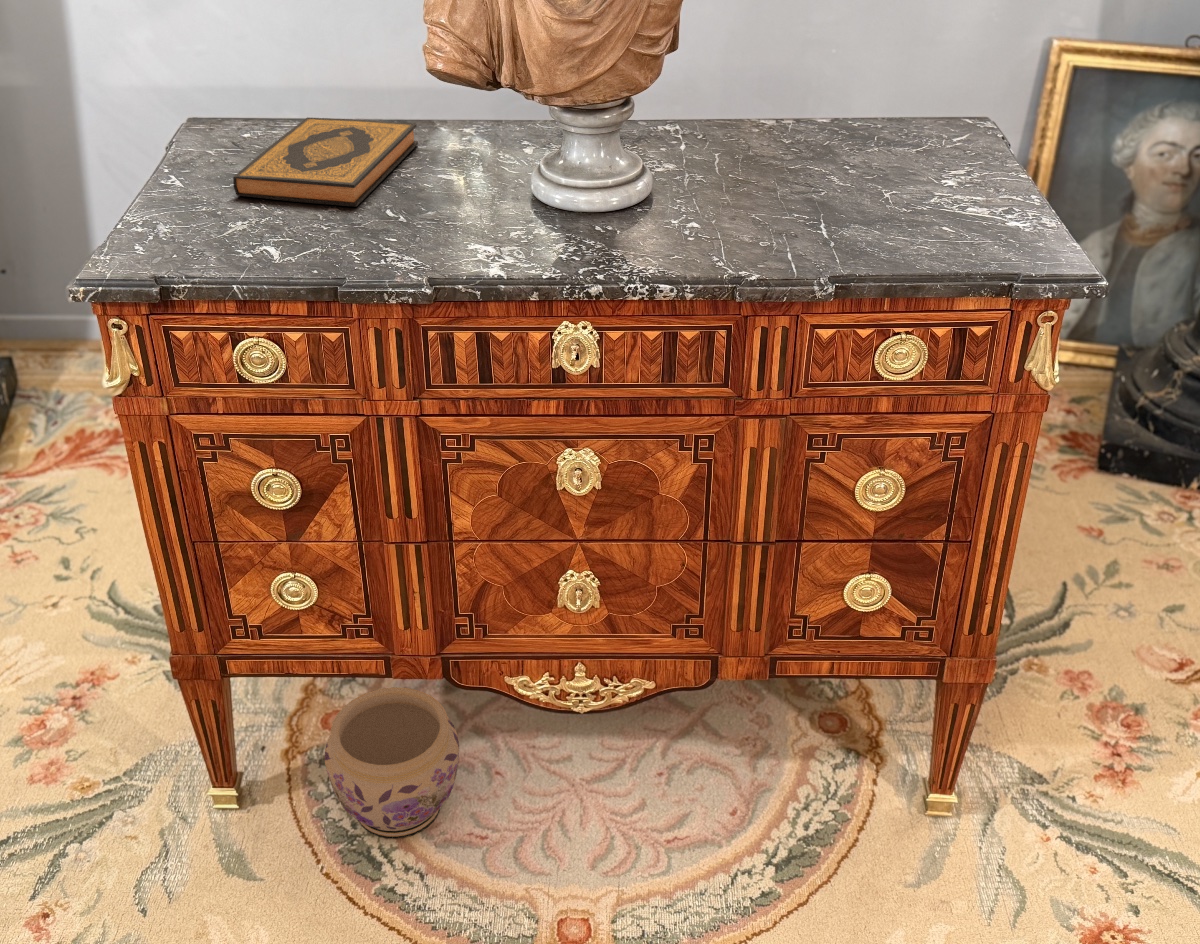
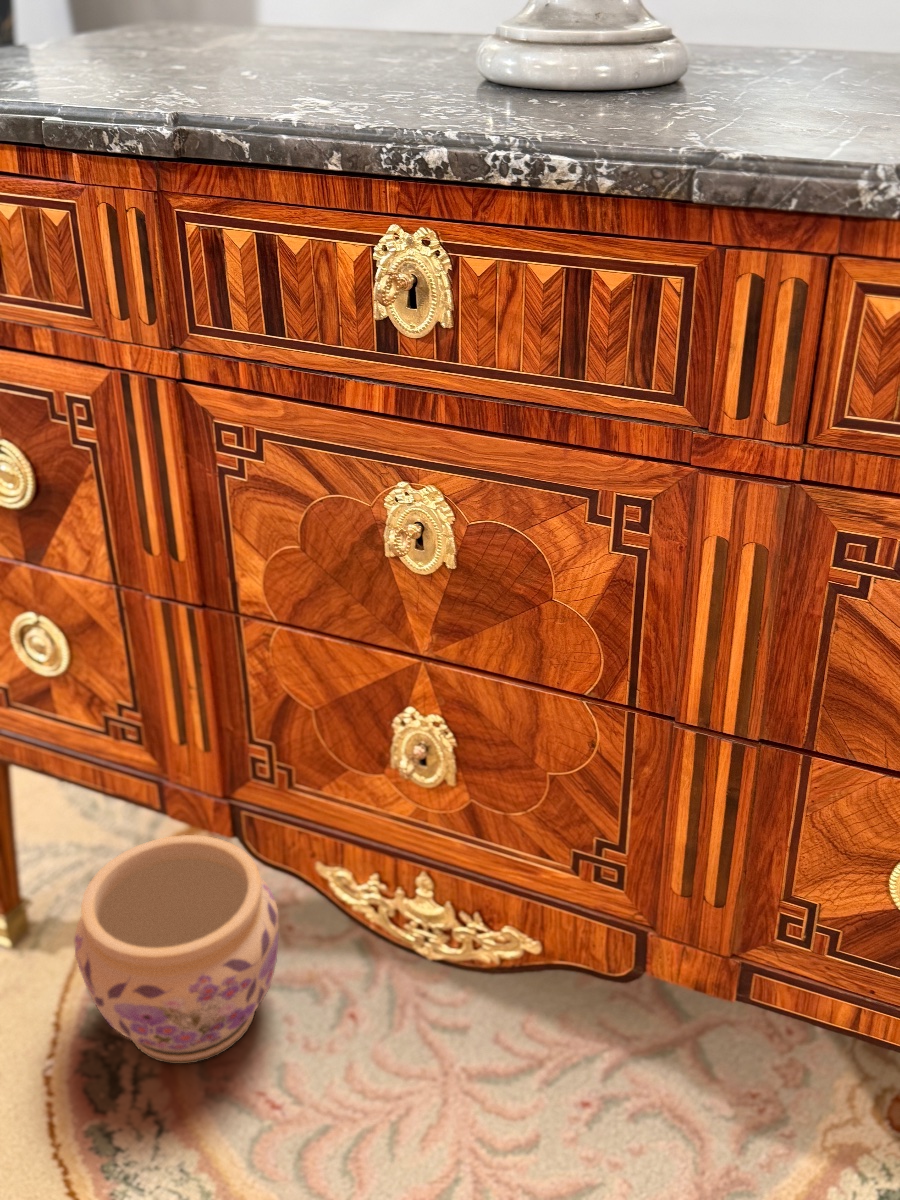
hardback book: present [233,118,418,207] -> none [94,10,413,76]

